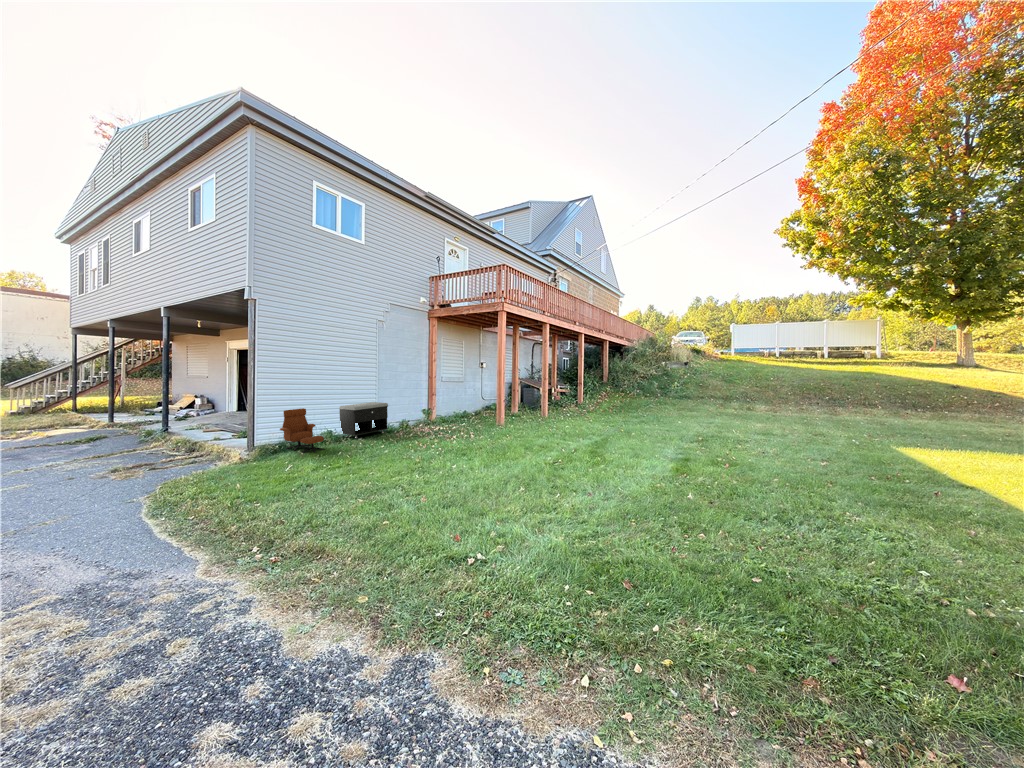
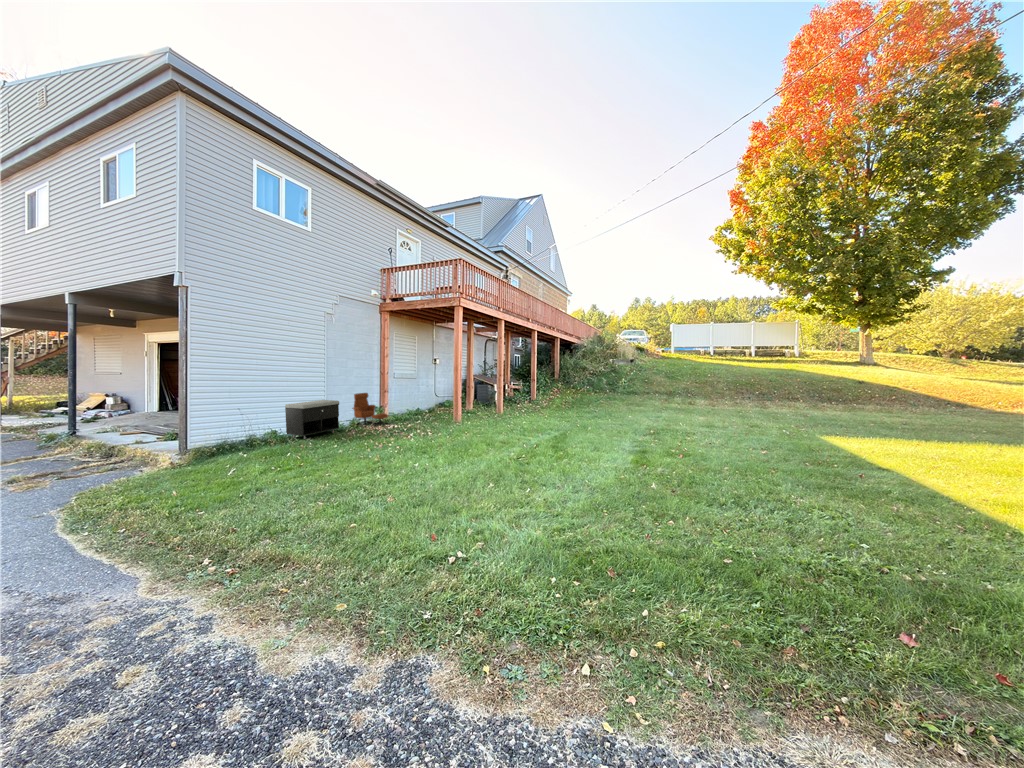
lounge chair: present [280,408,324,453] -> present [352,393,388,426]

